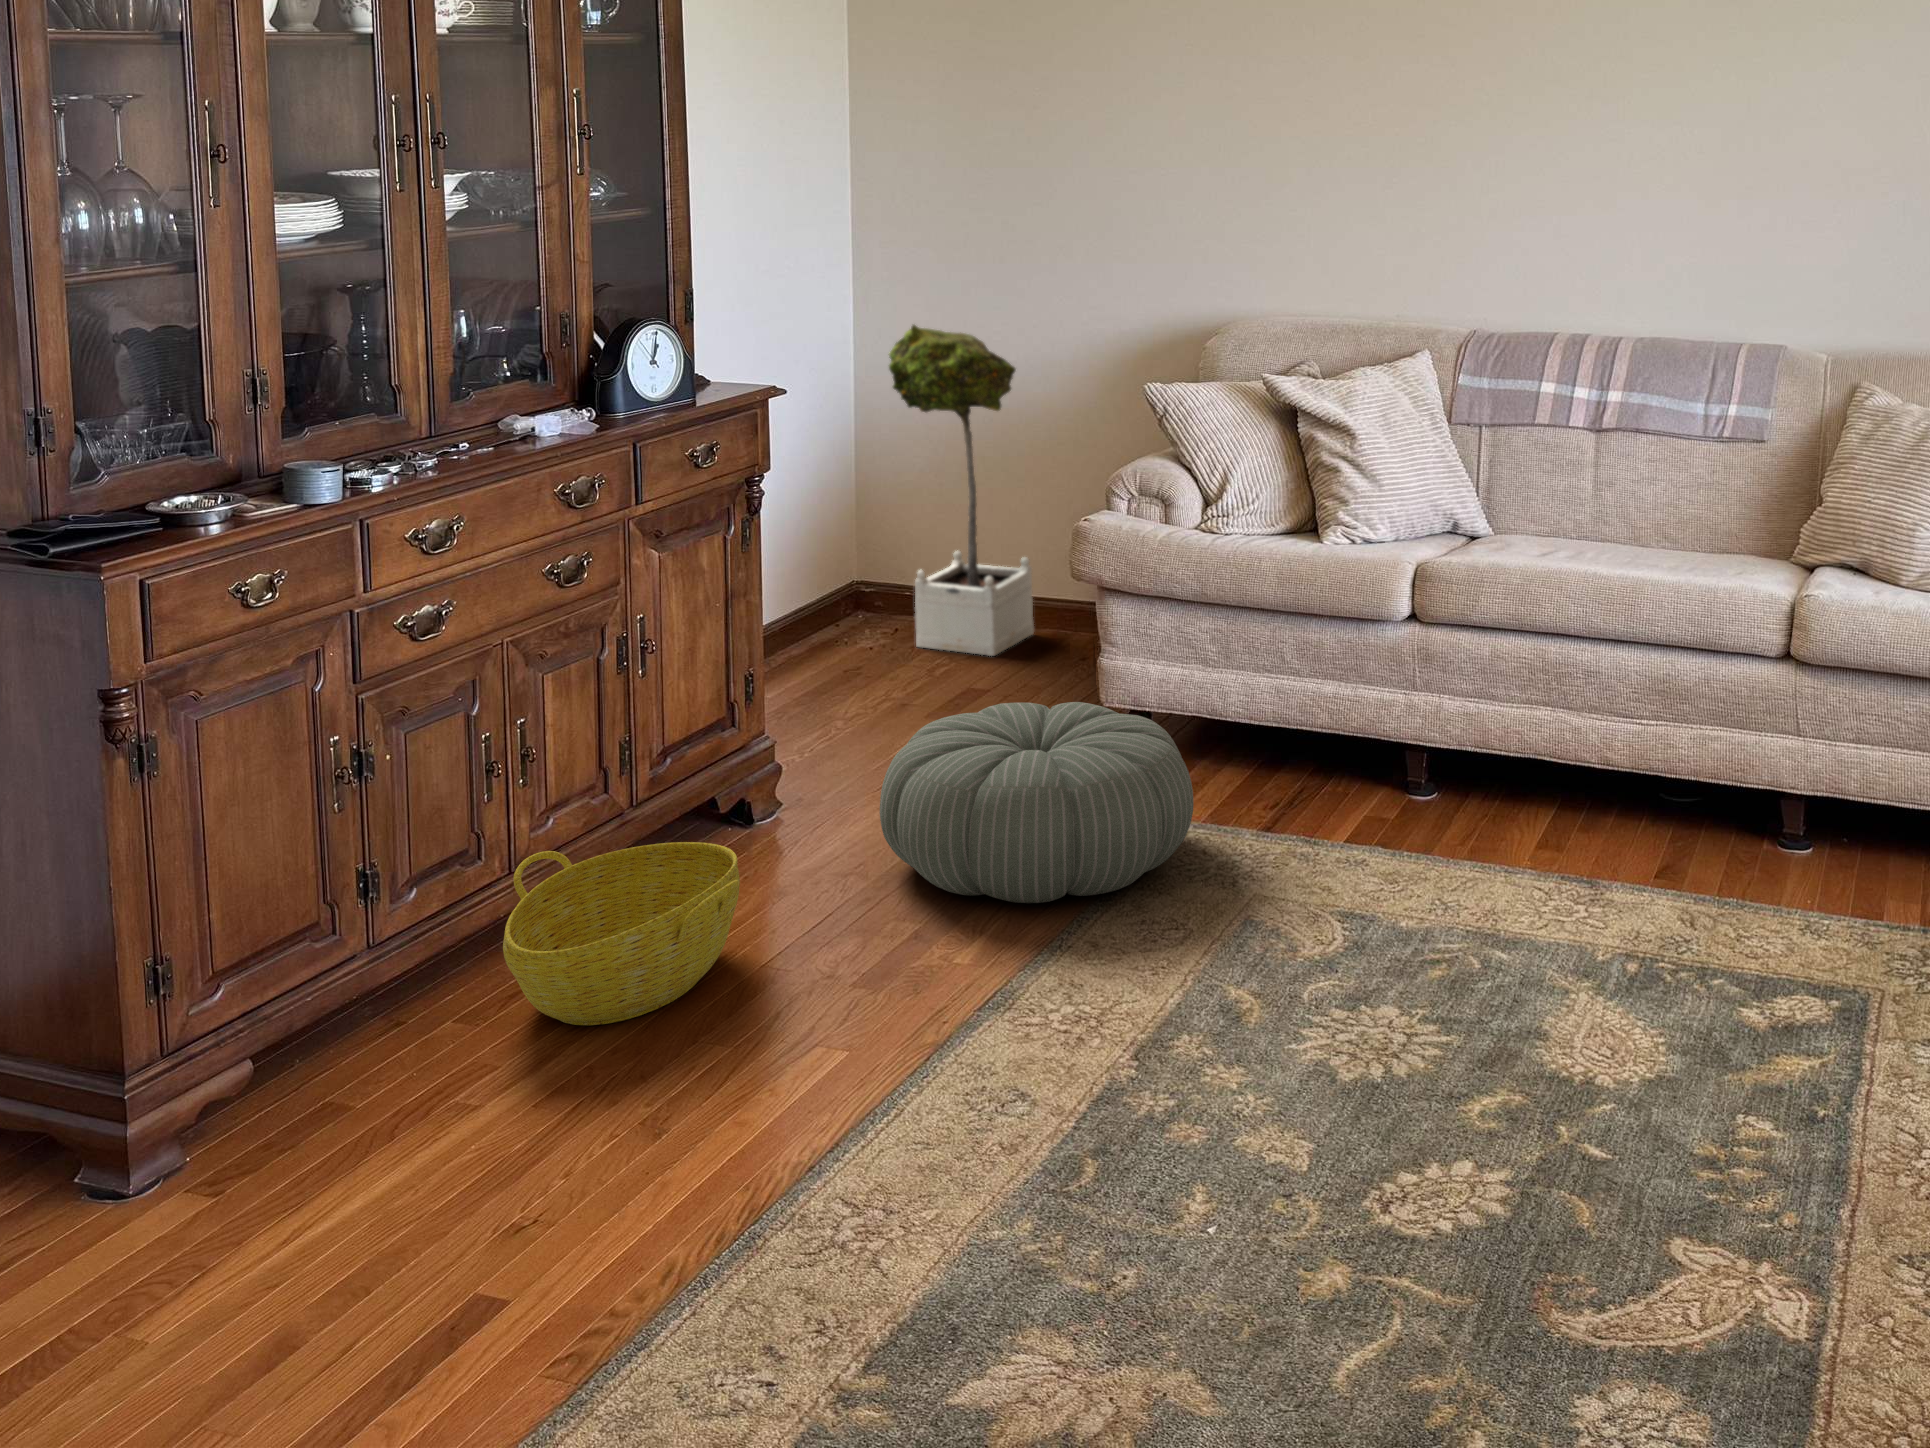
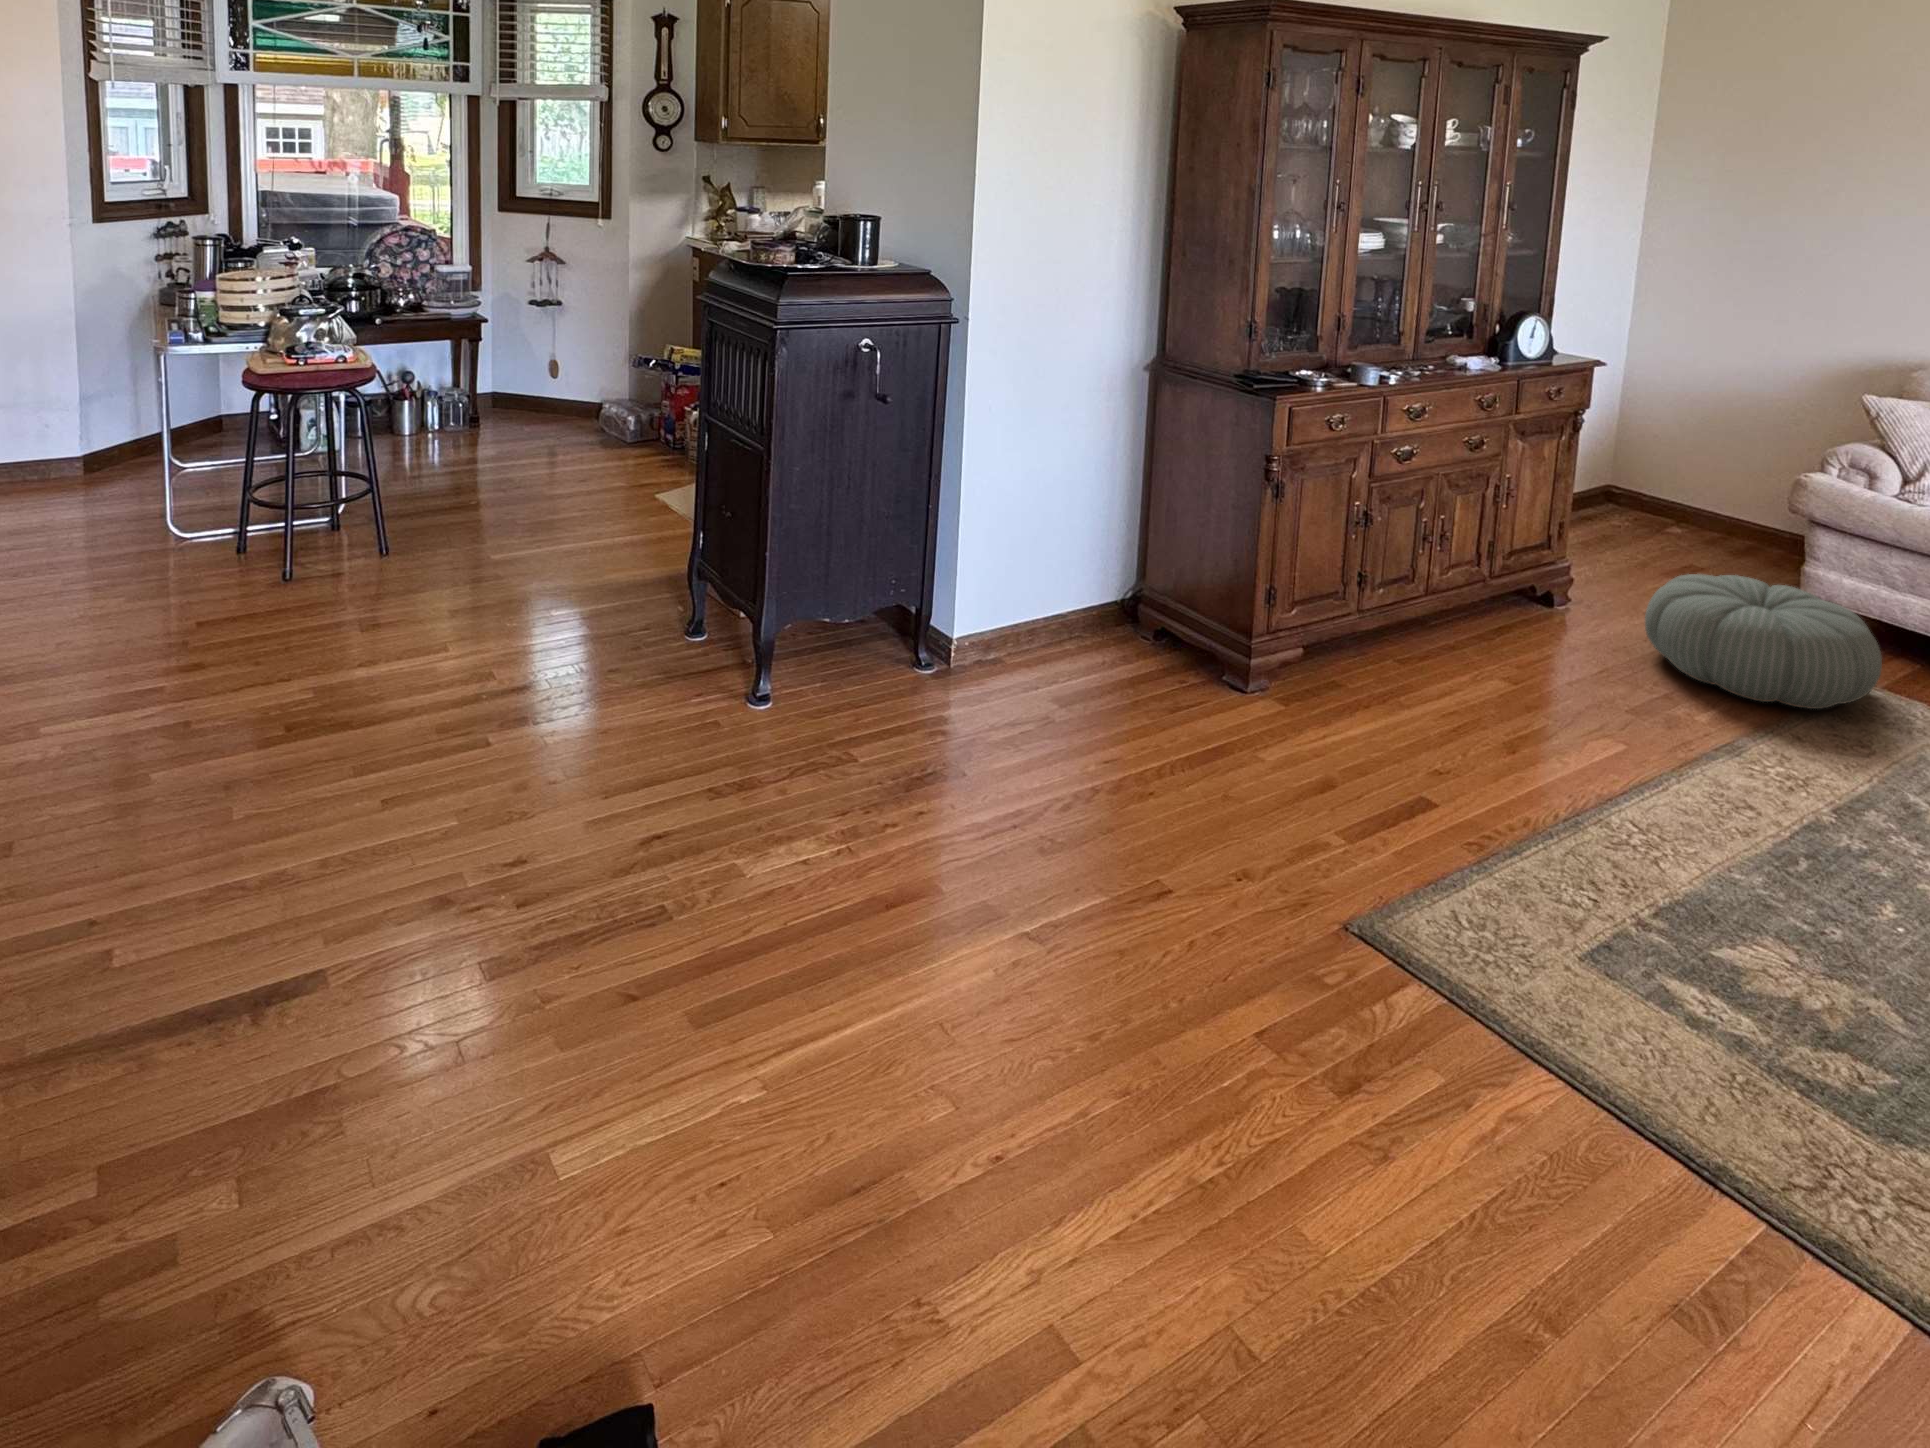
potted tree: present [889,325,1034,656] -> none [1654,337,1753,547]
basket: present [503,842,740,1025] -> none [1426,587,1563,687]

